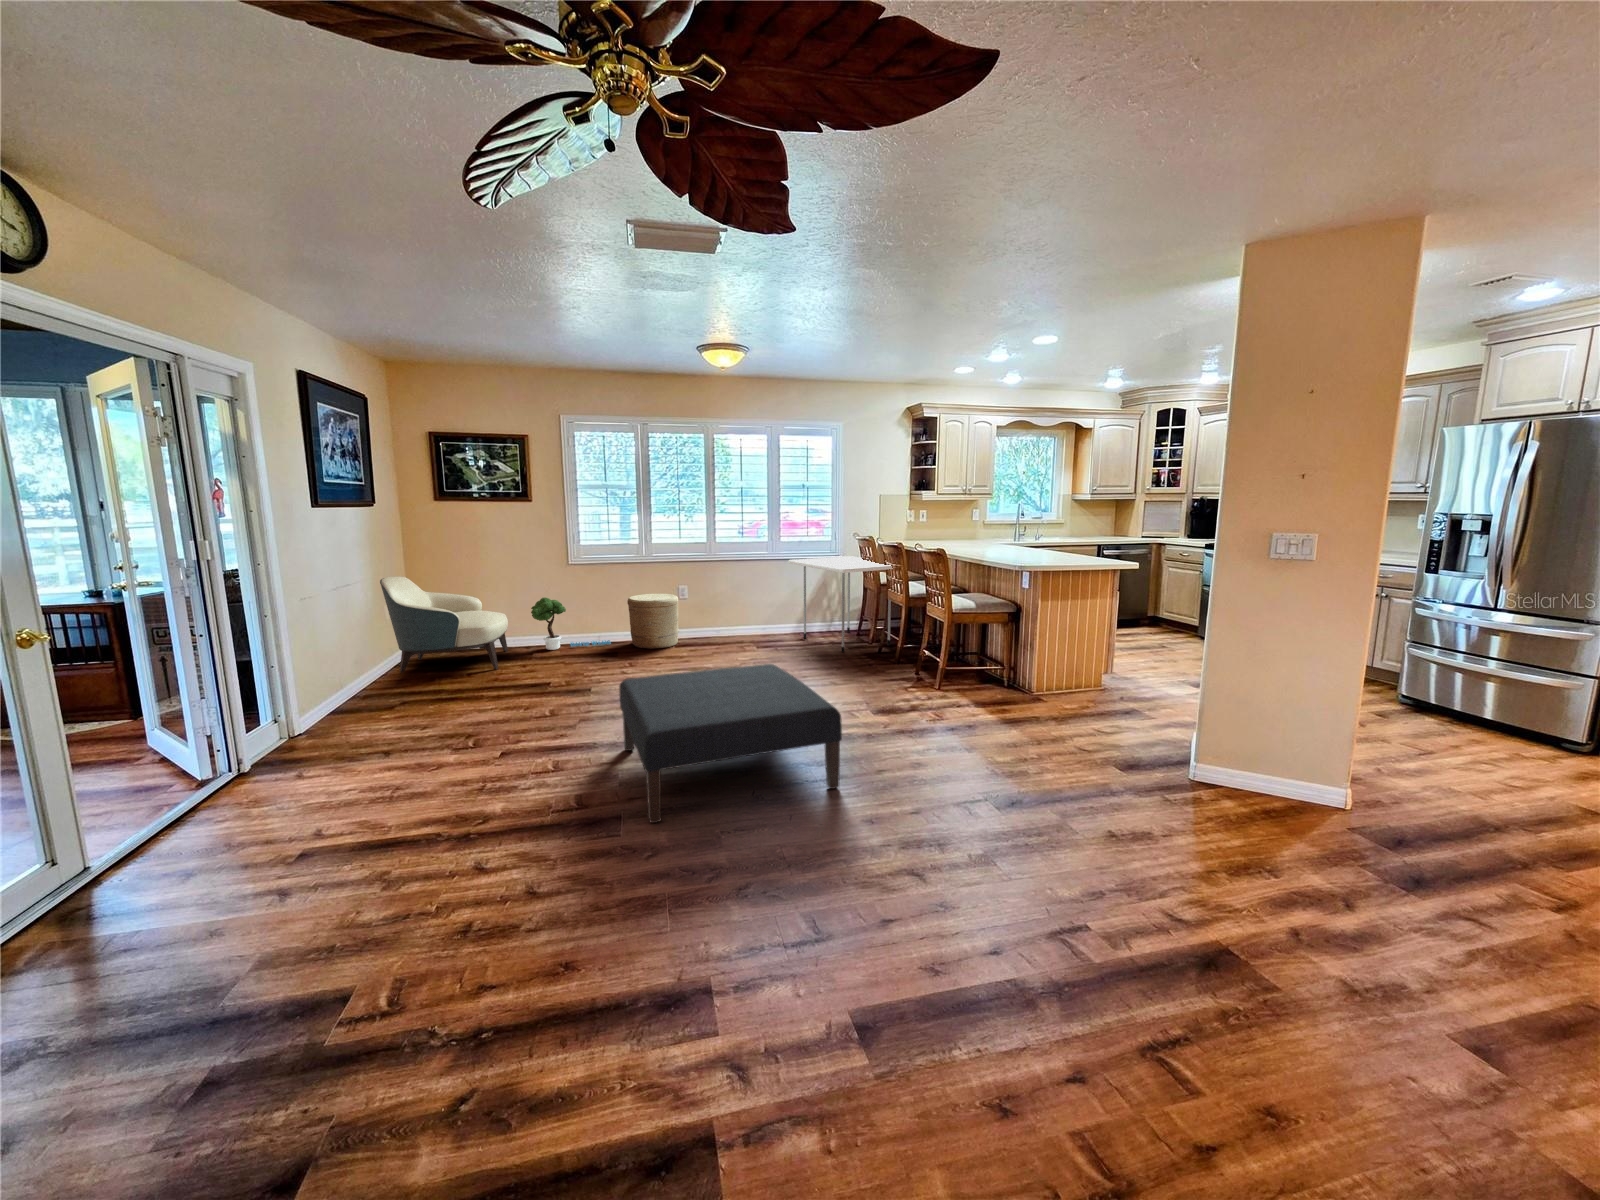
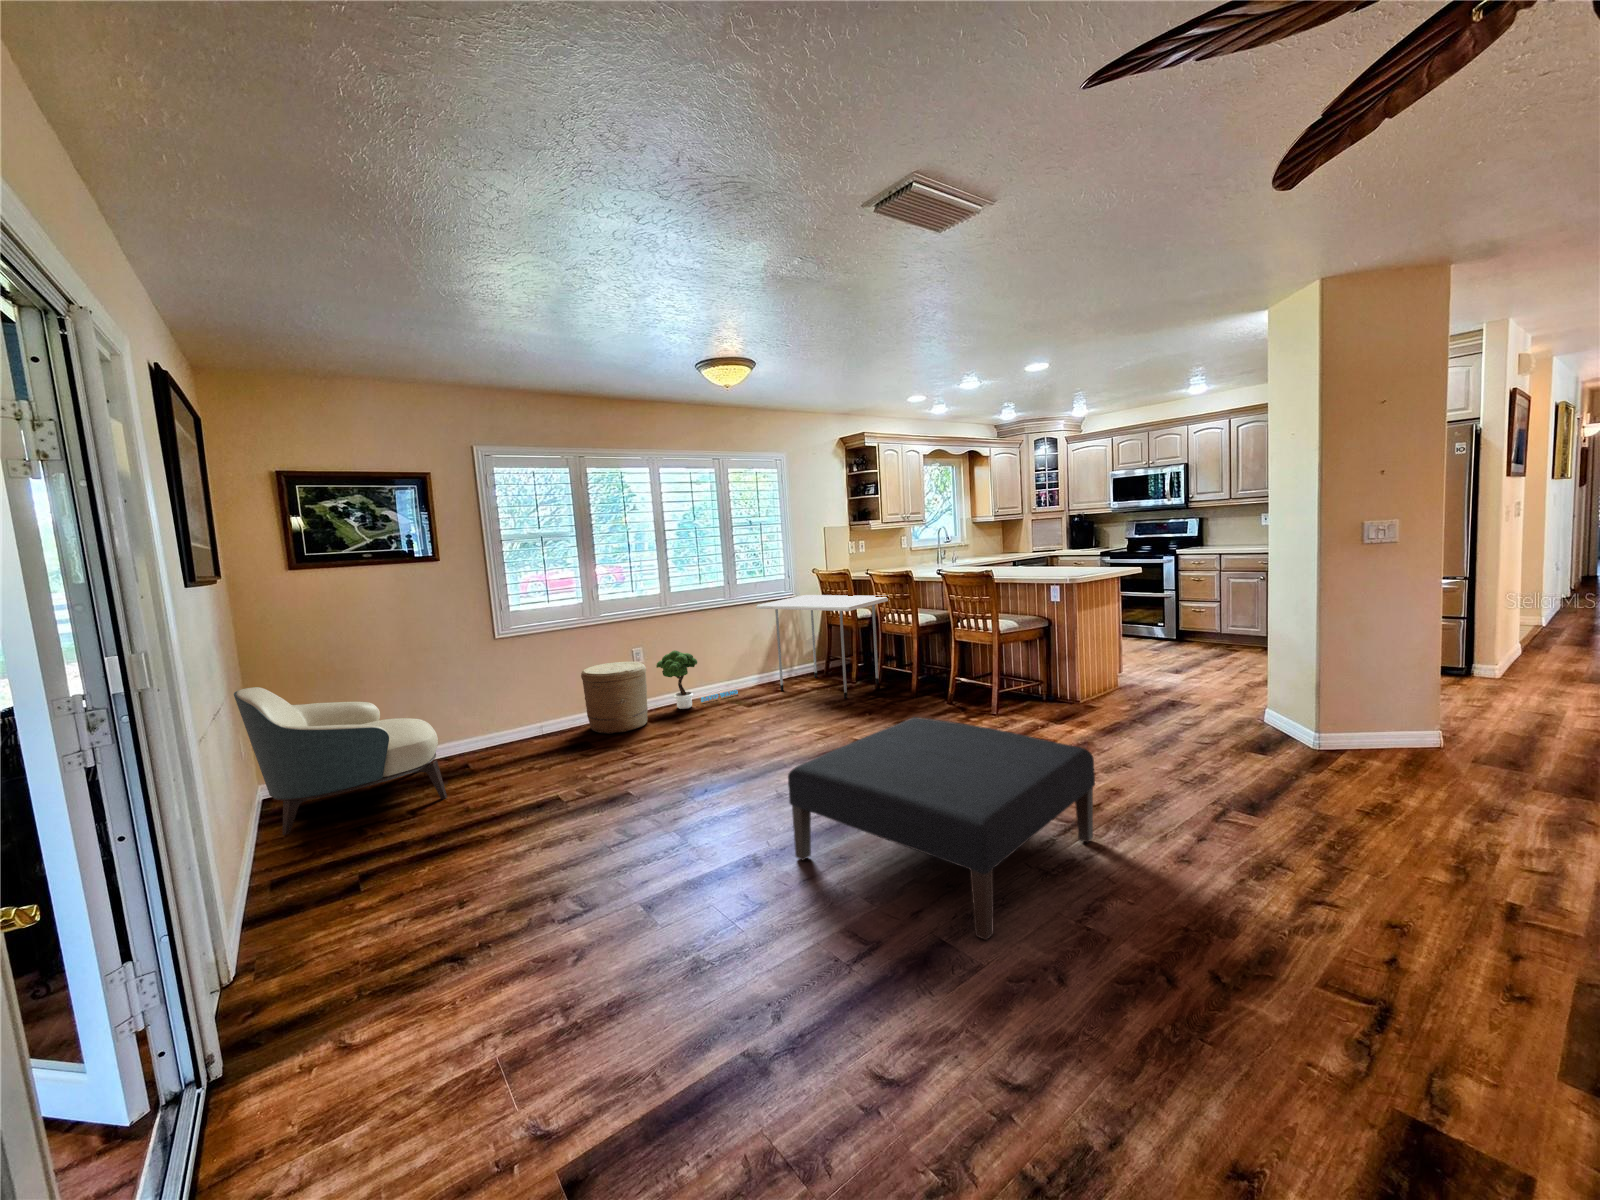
potted tree: present [531,597,611,650] -> present [656,650,738,709]

